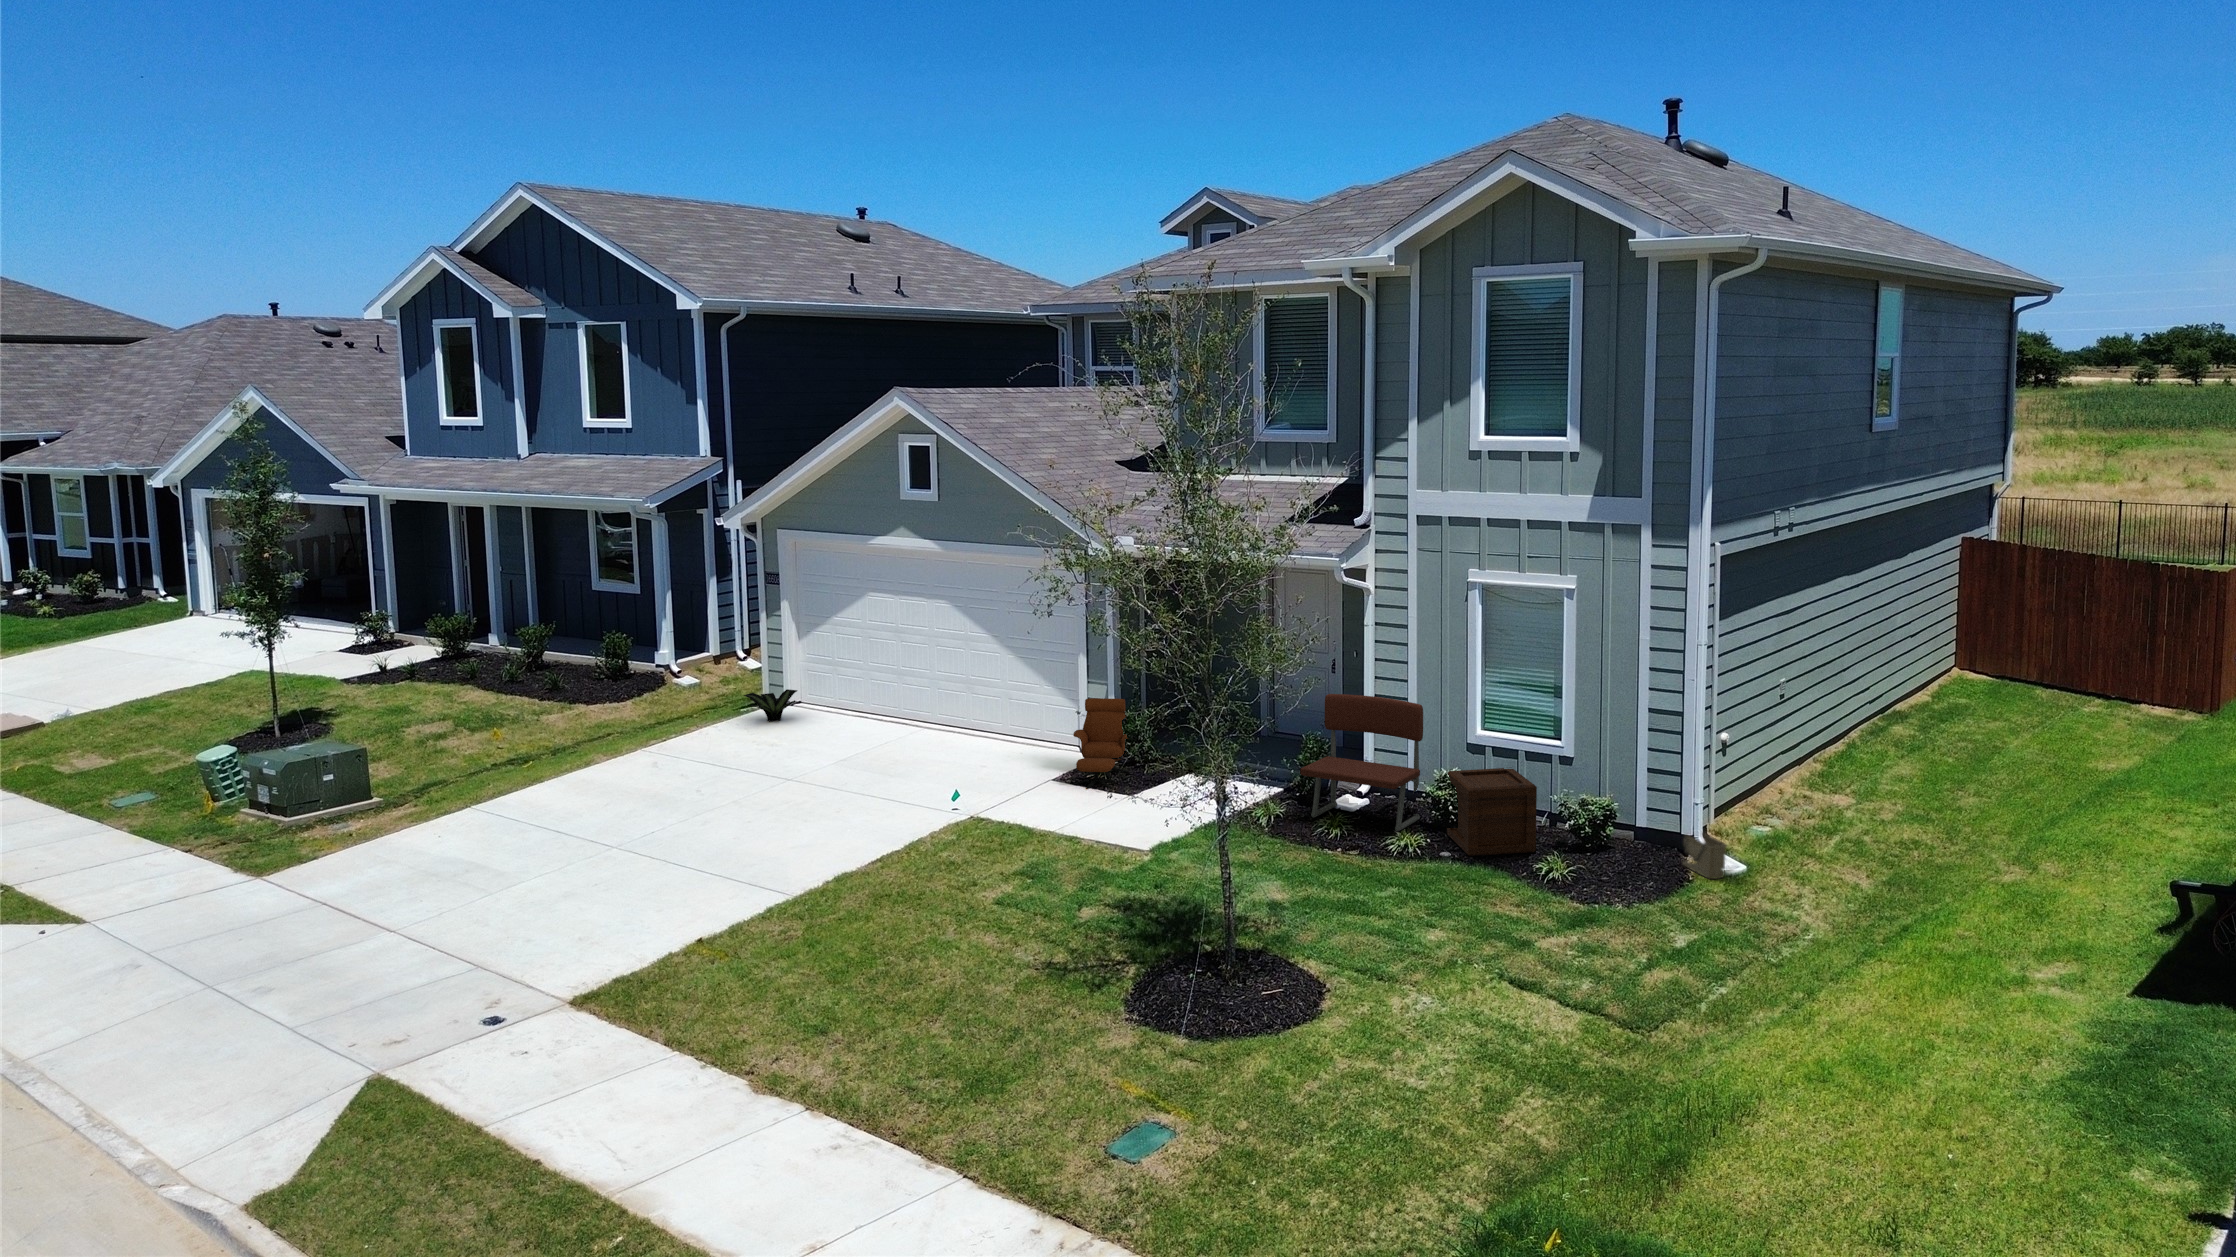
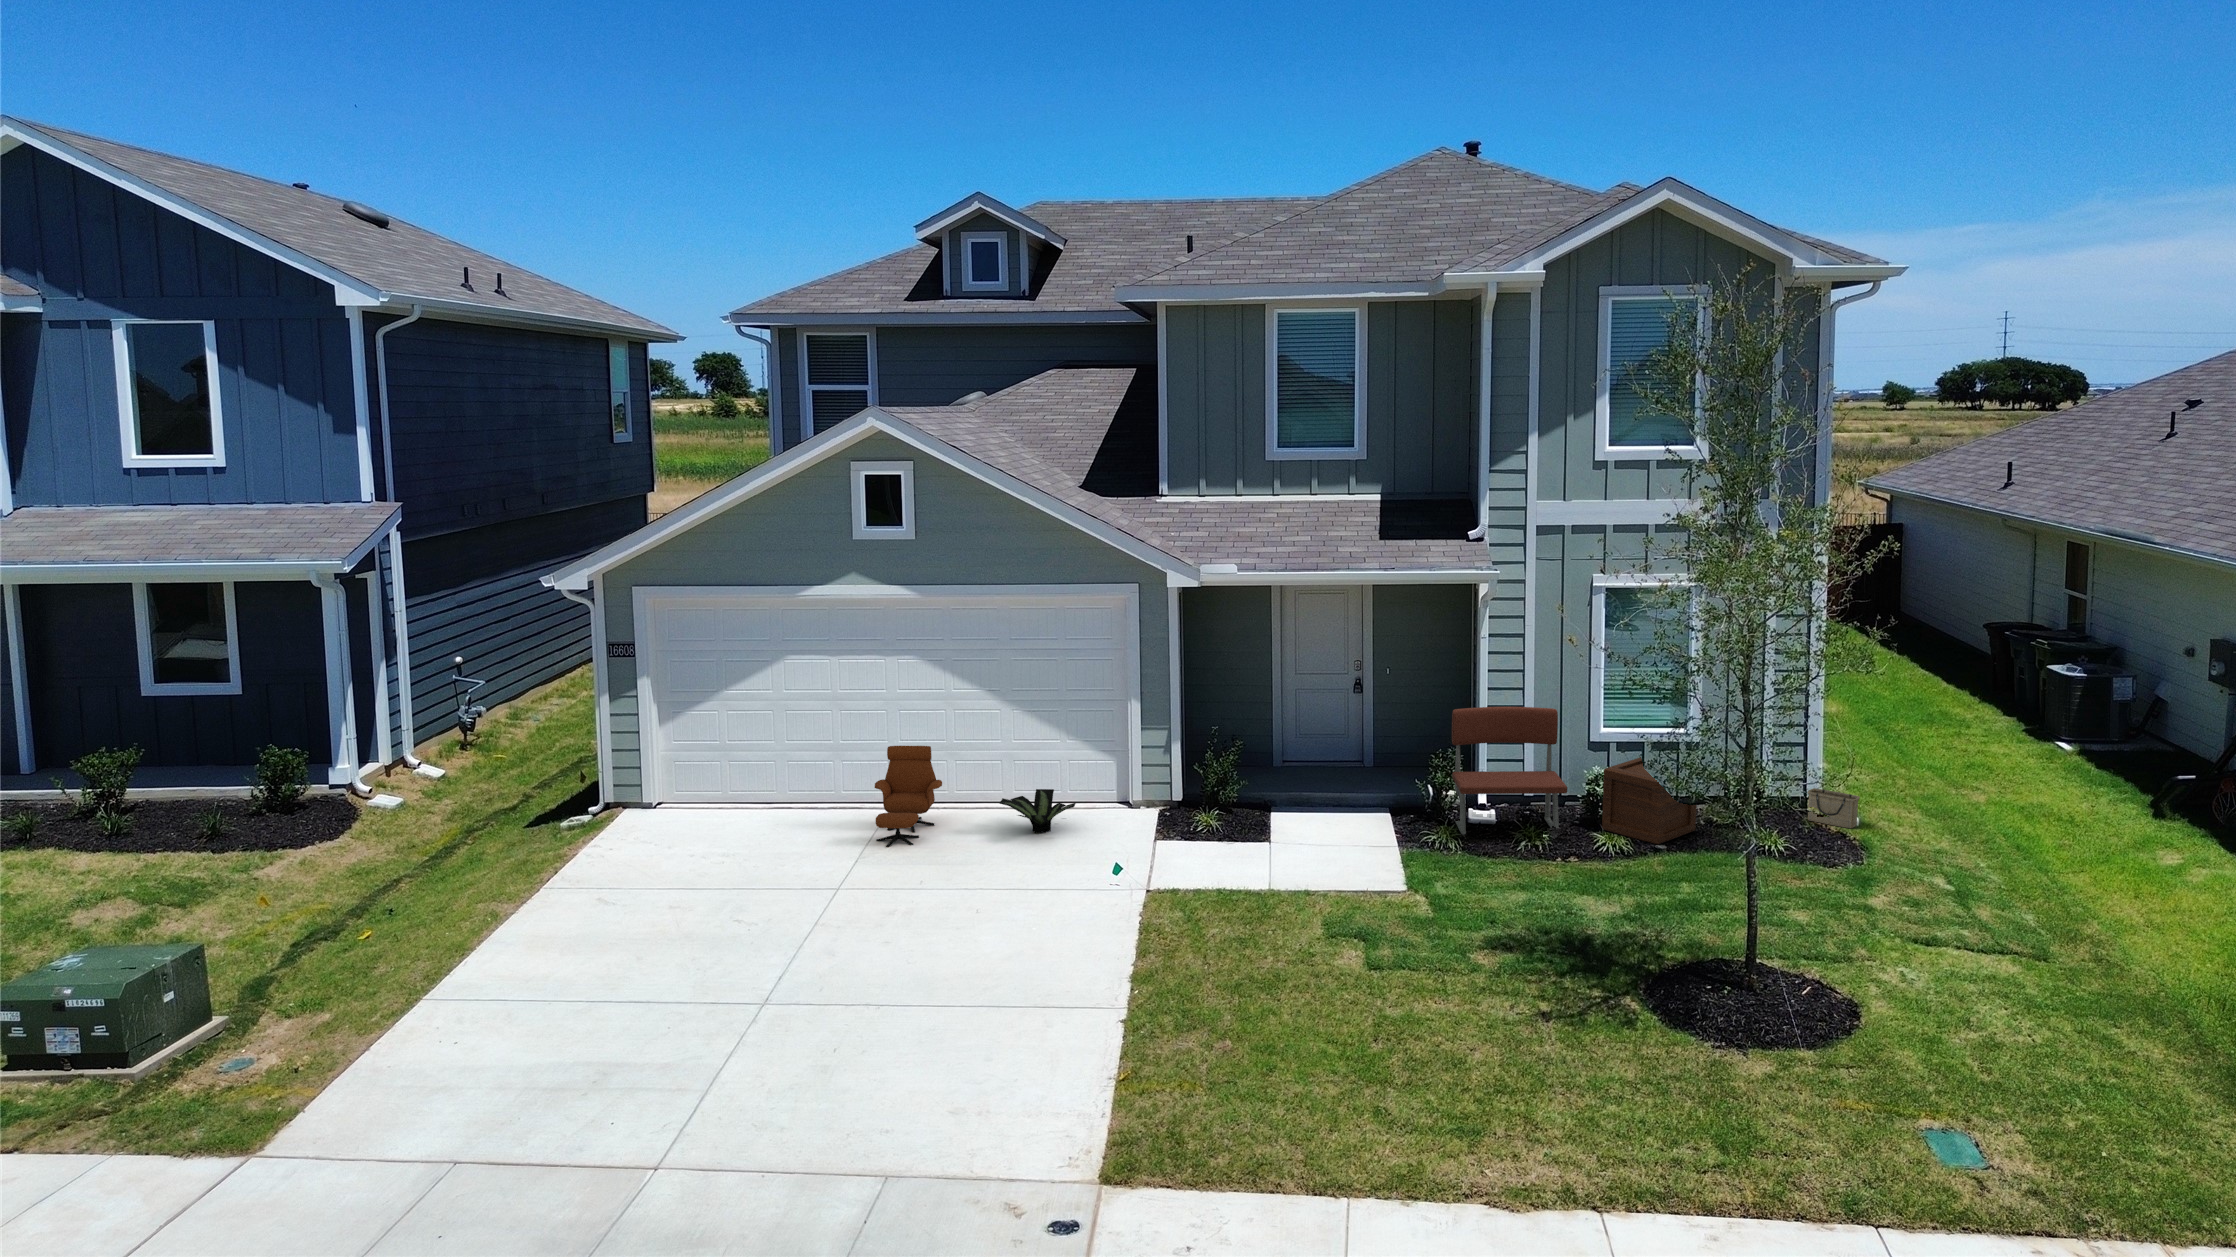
potted plant: present [744,689,797,722] -> present [1000,789,1076,833]
lounge chair: present [1073,698,1127,789] -> present [875,746,942,847]

